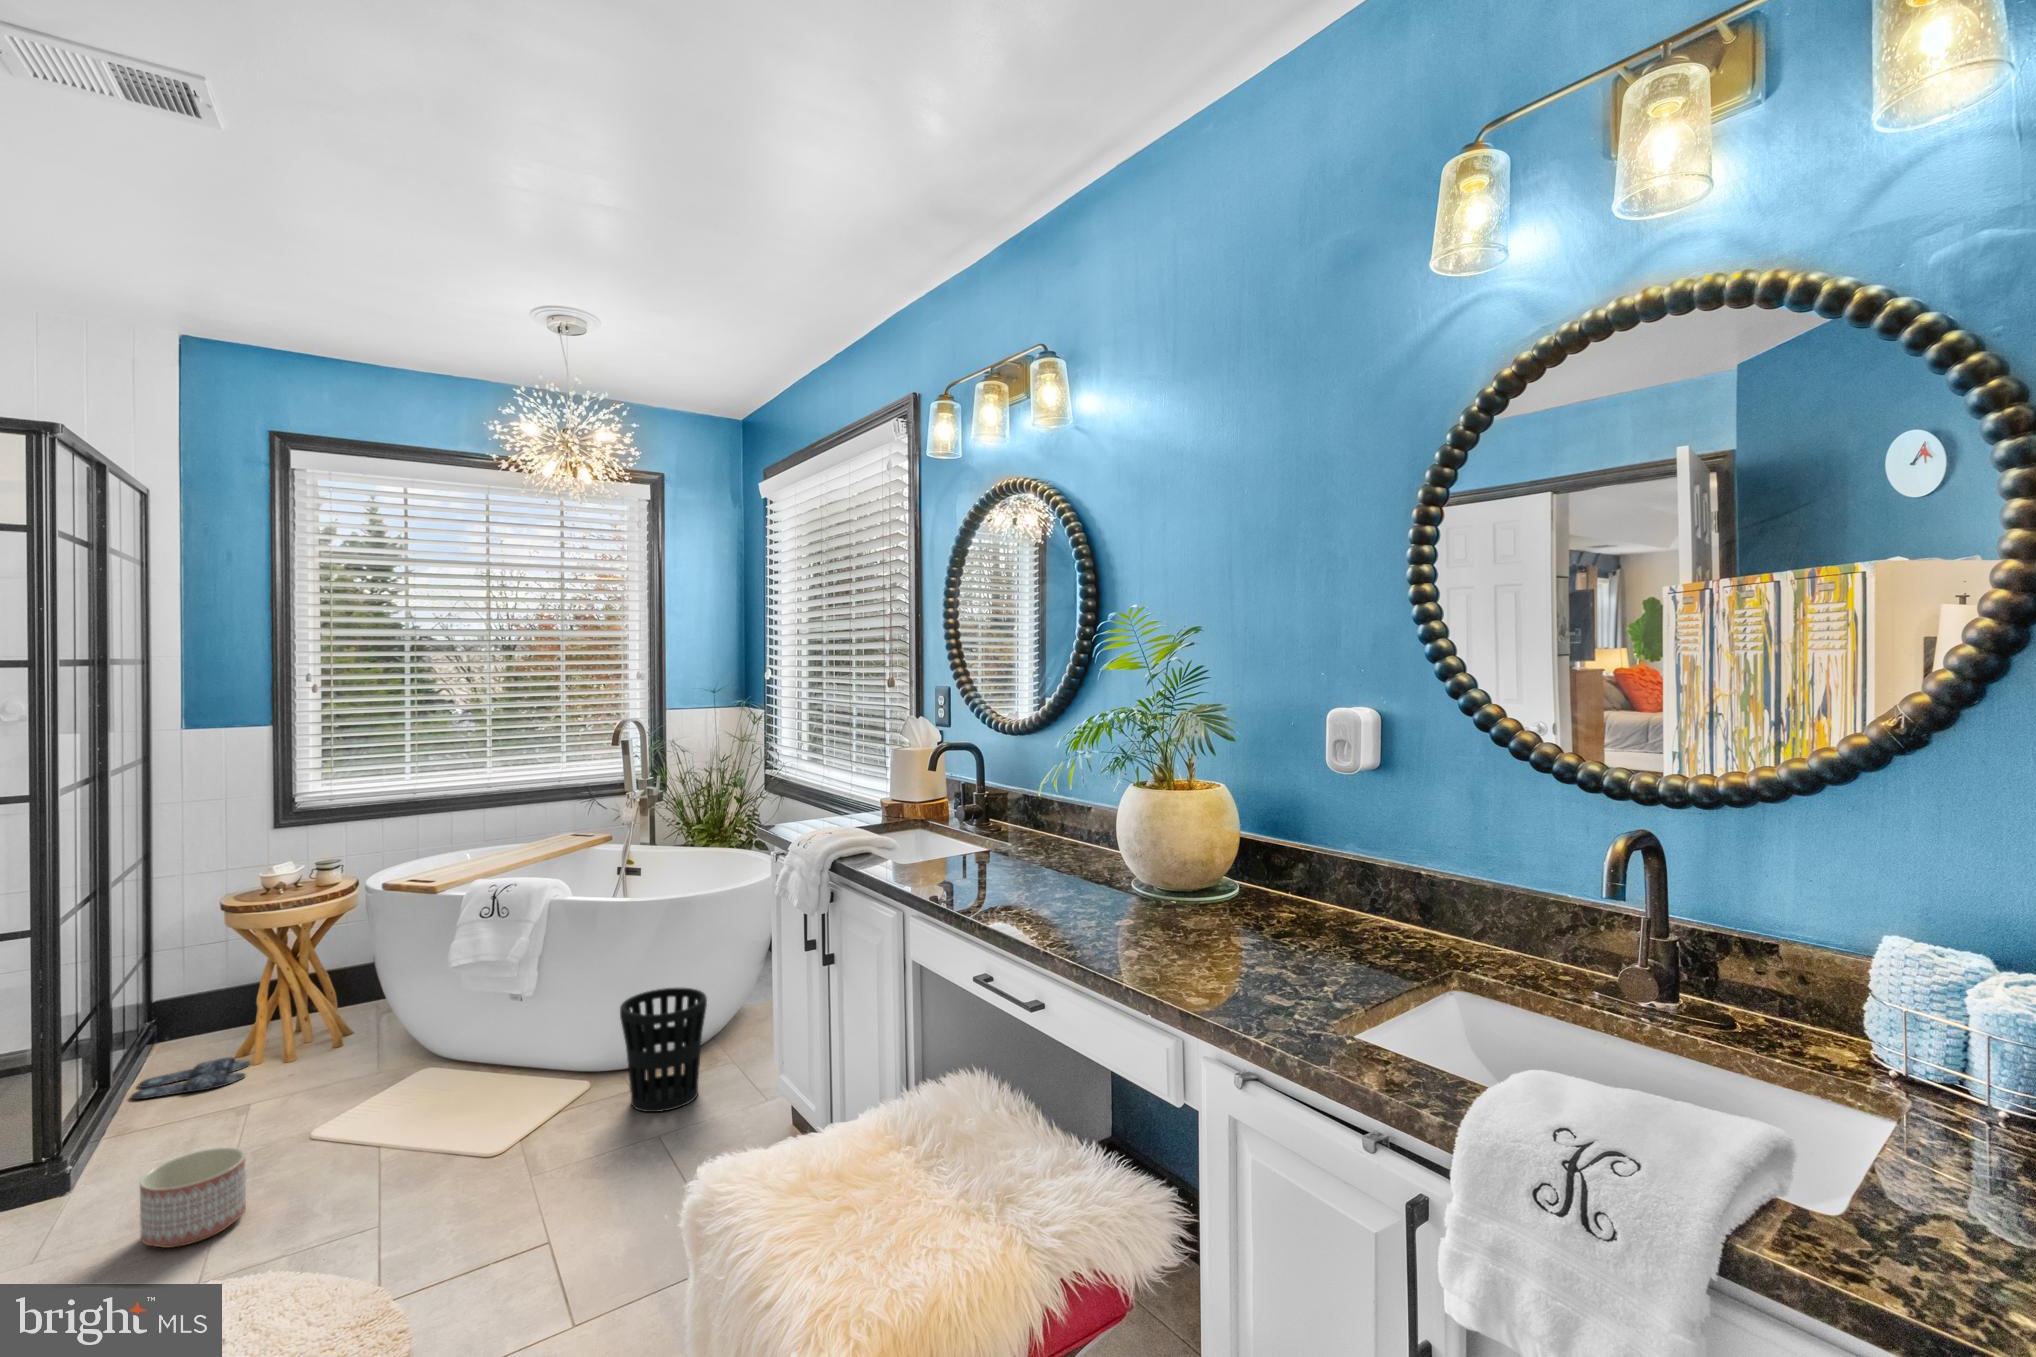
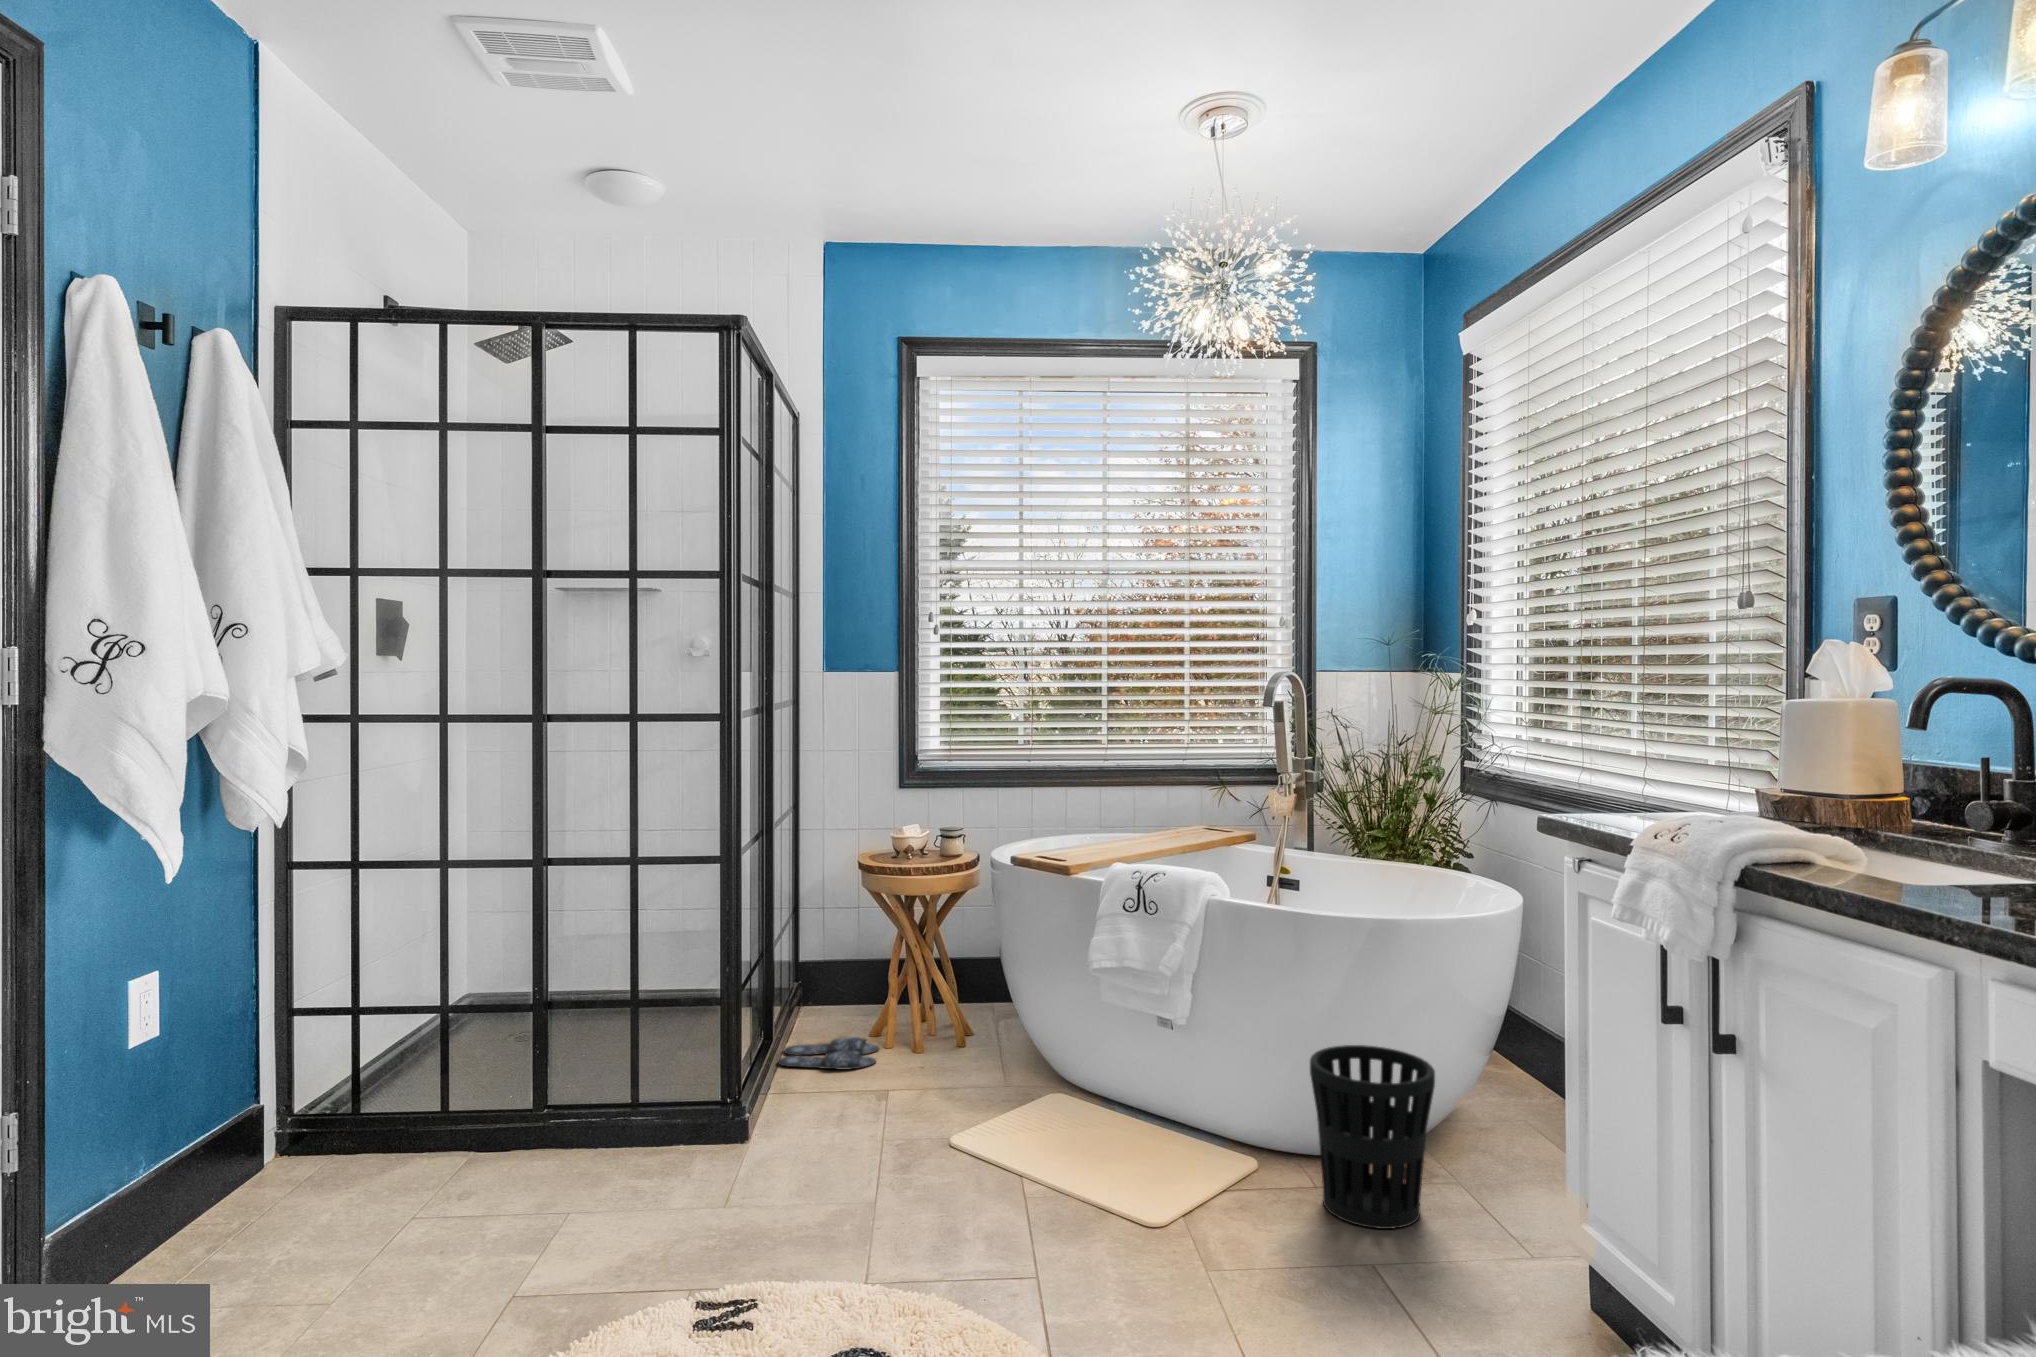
planter: present [140,1147,246,1248] -> none [791,1142,888,1253]

